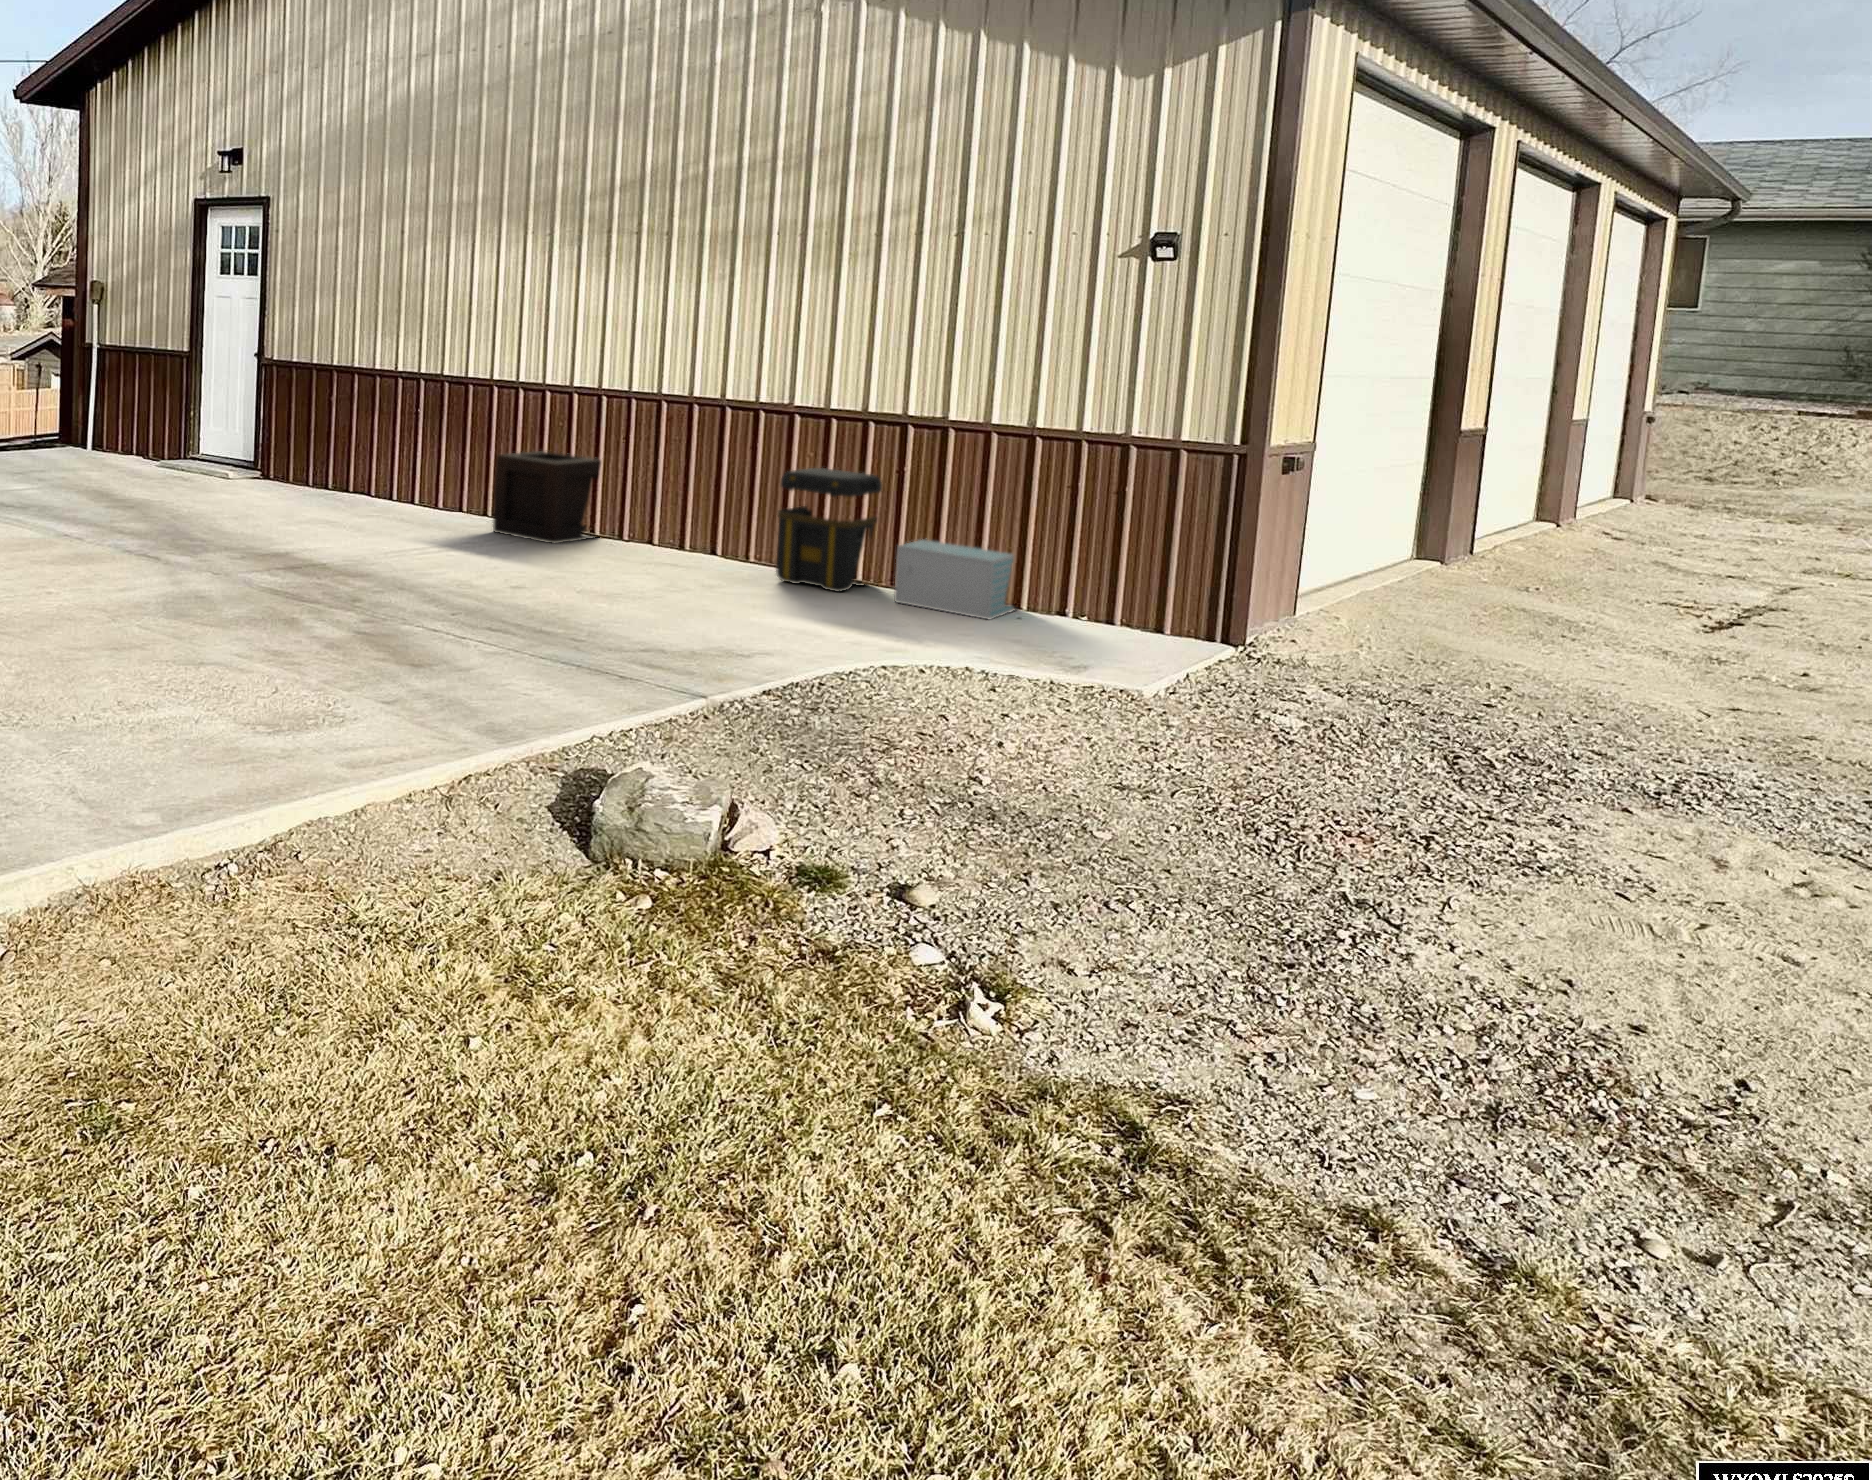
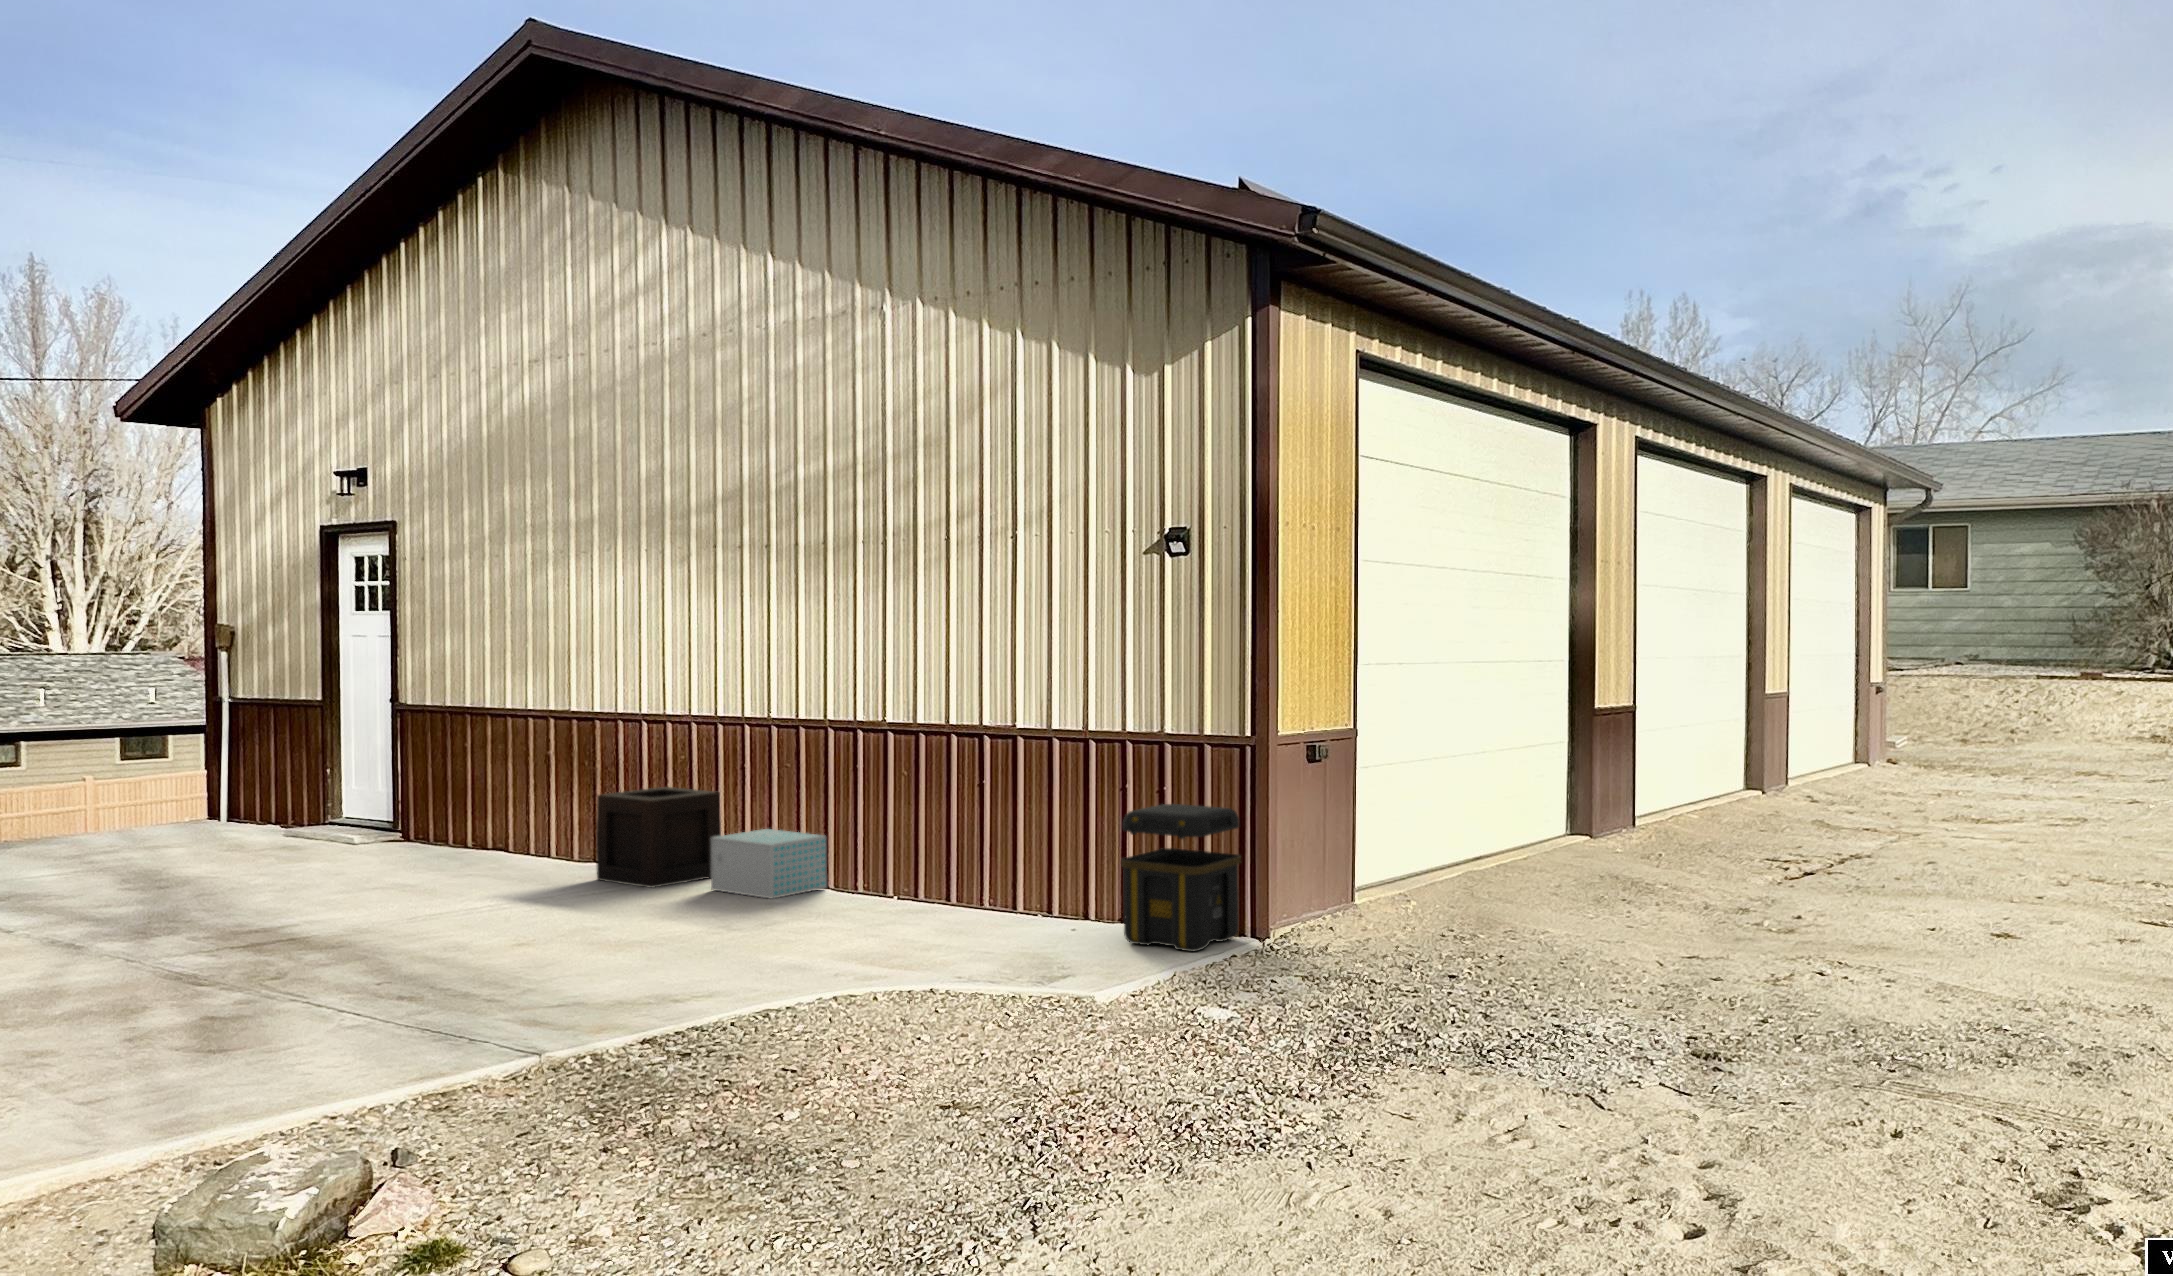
toolbox: present [776,468,882,592] -> present [1121,804,1241,951]
storage box: present [894,540,1014,619] -> present [711,829,827,899]

